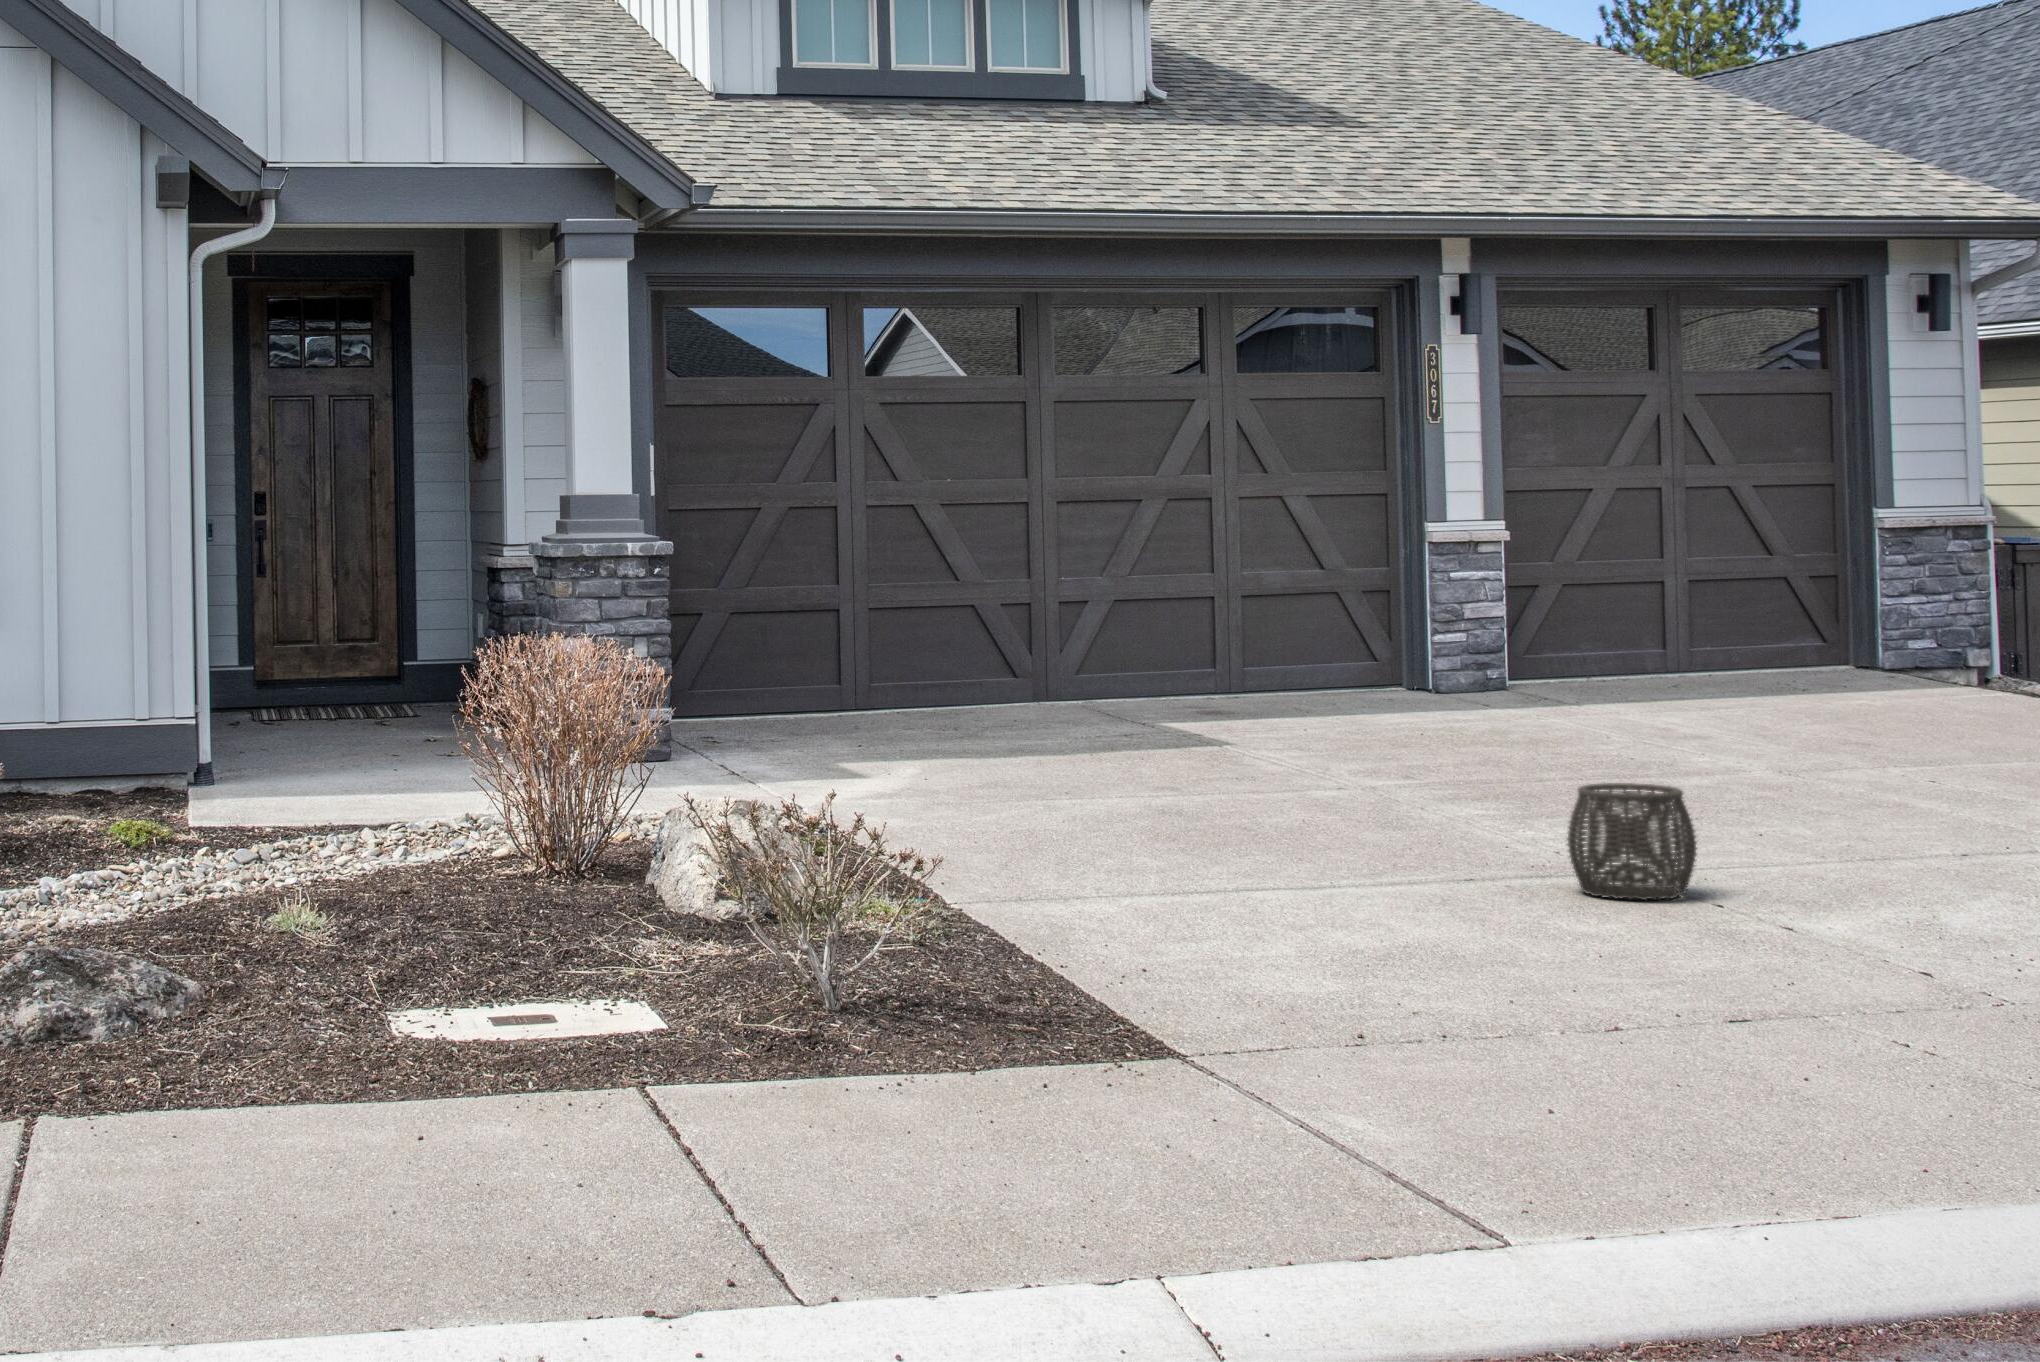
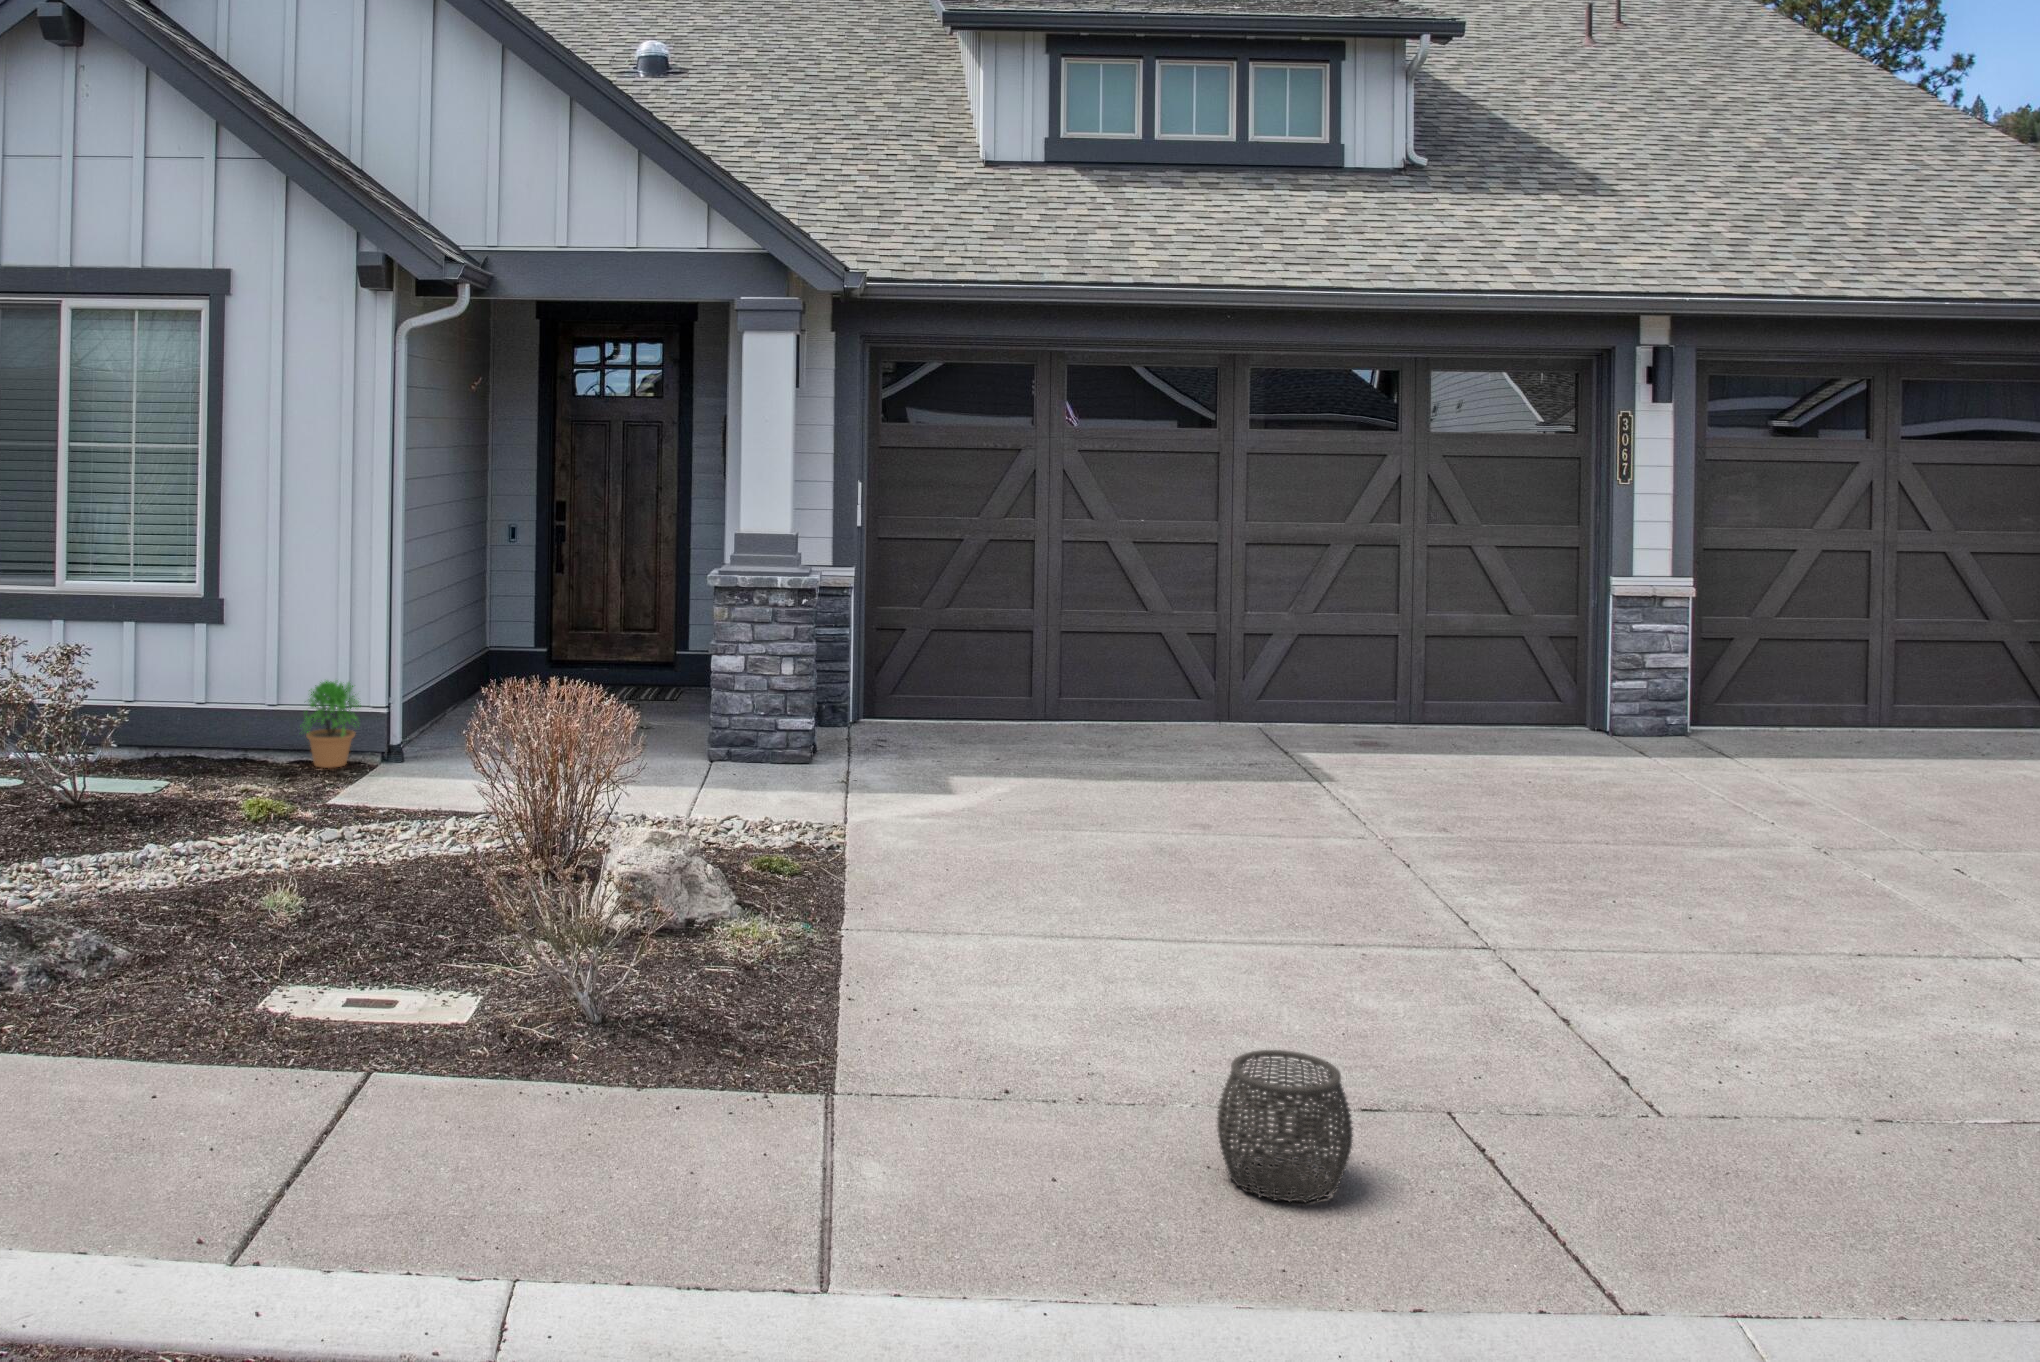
potted plant: none [101,674,184,782] -> present [302,681,361,768]

